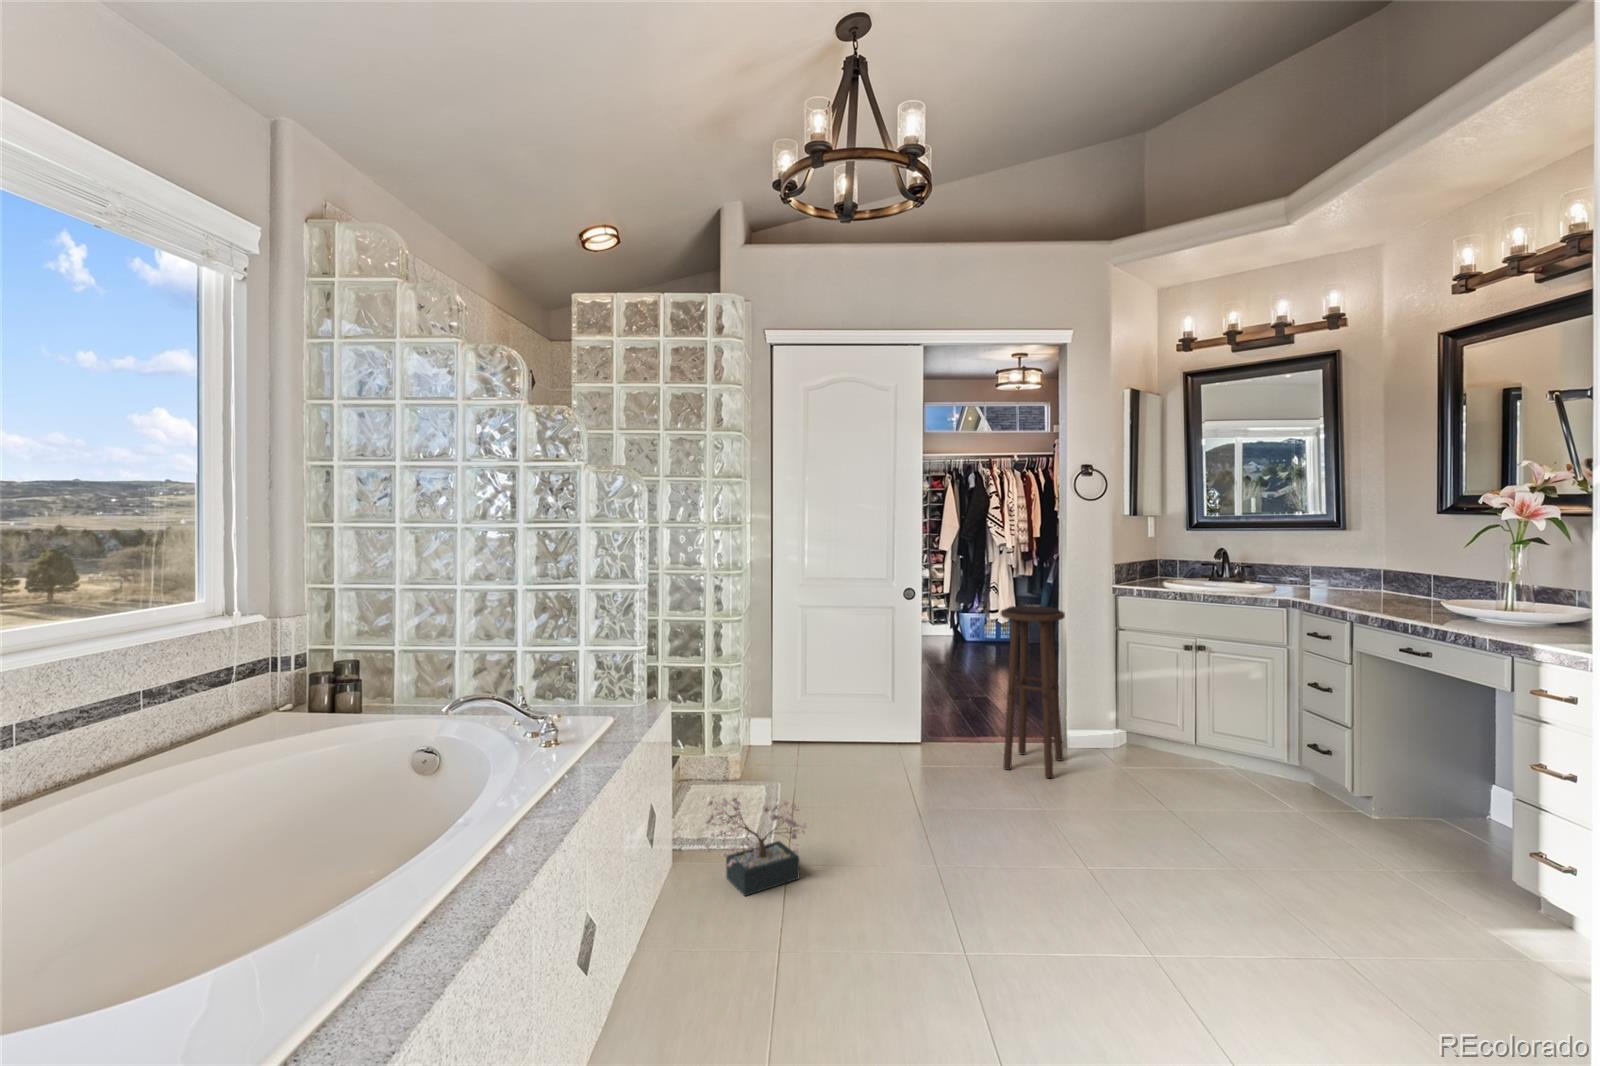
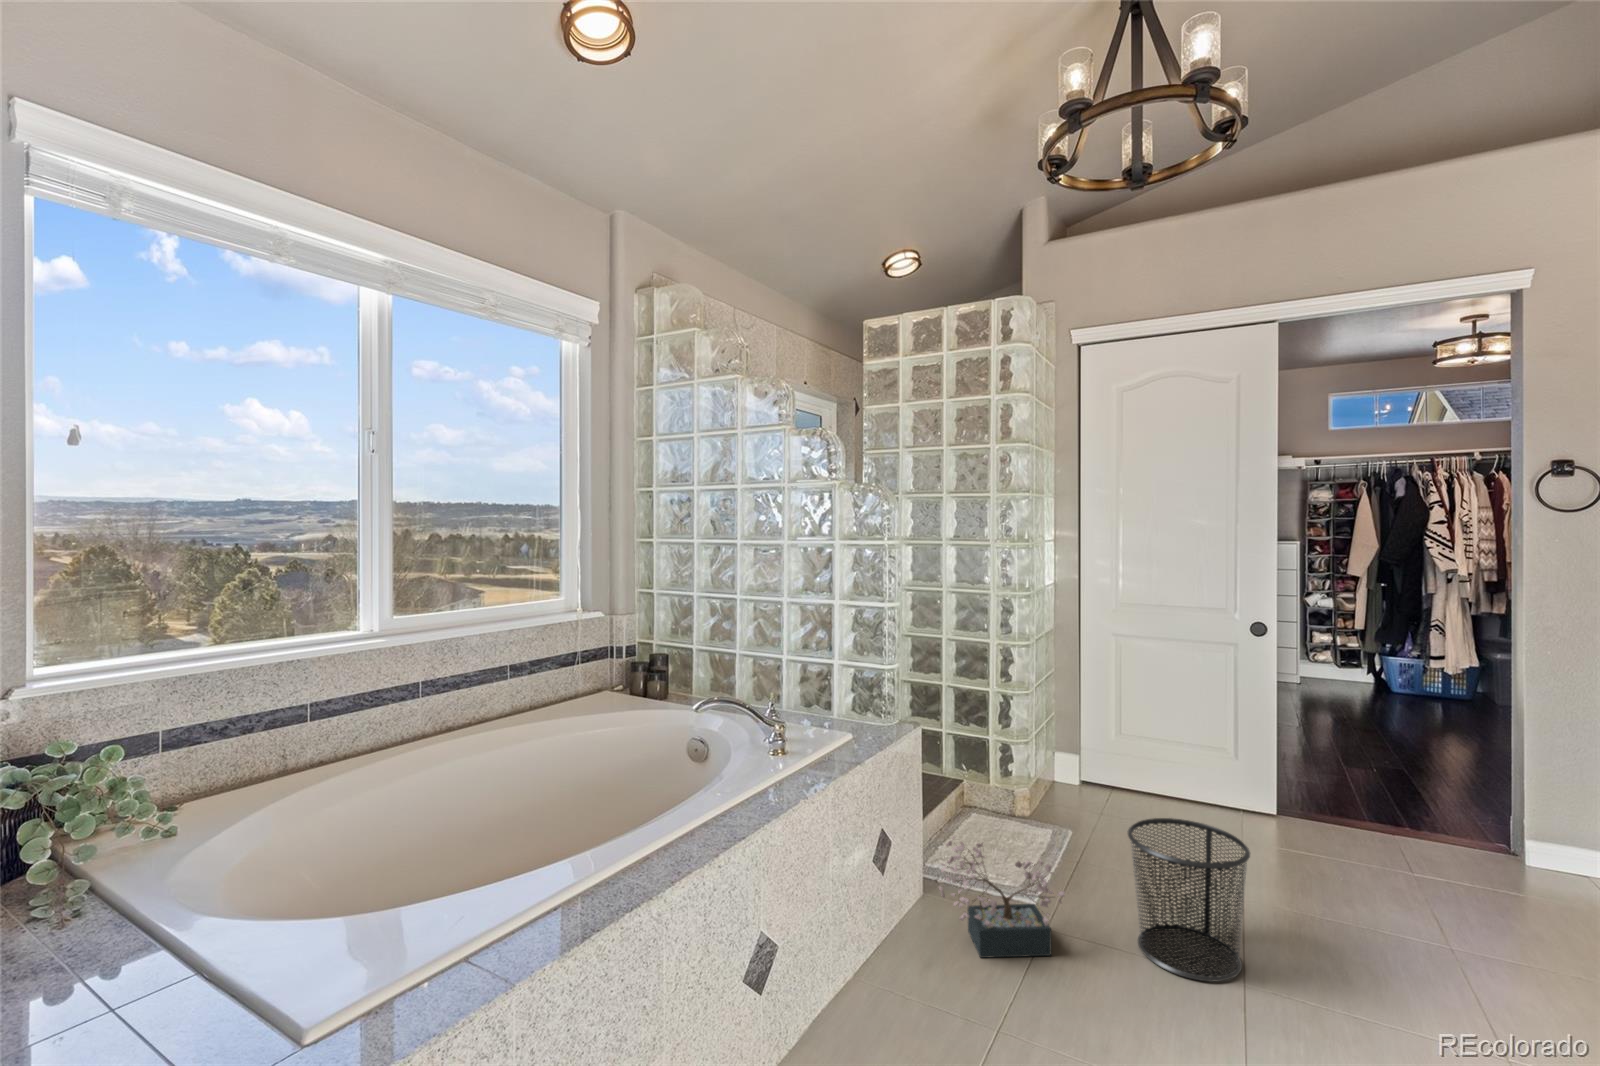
stool: present [1000,605,1065,778] -> none [1398,656,1520,911]
waste bin: none [850,748,936,868] -> present [1128,818,1250,982]

